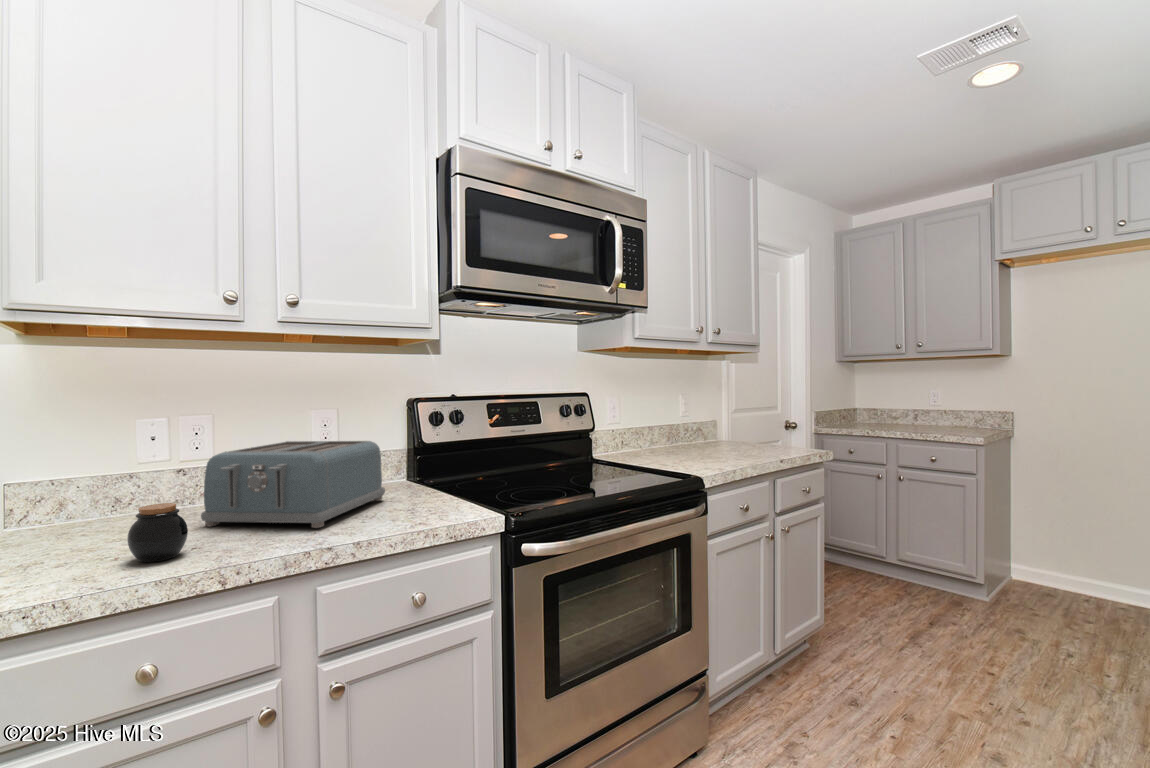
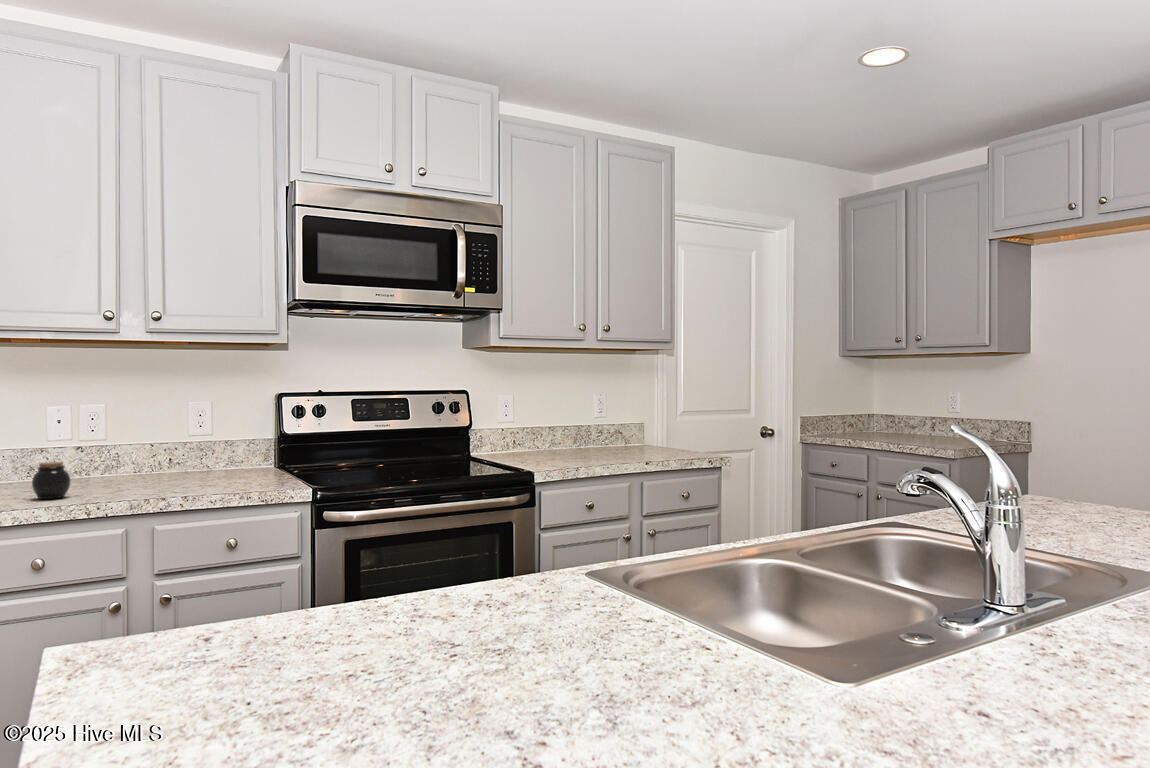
toaster: present [201,441,385,528] -> none [87,427,236,489]

